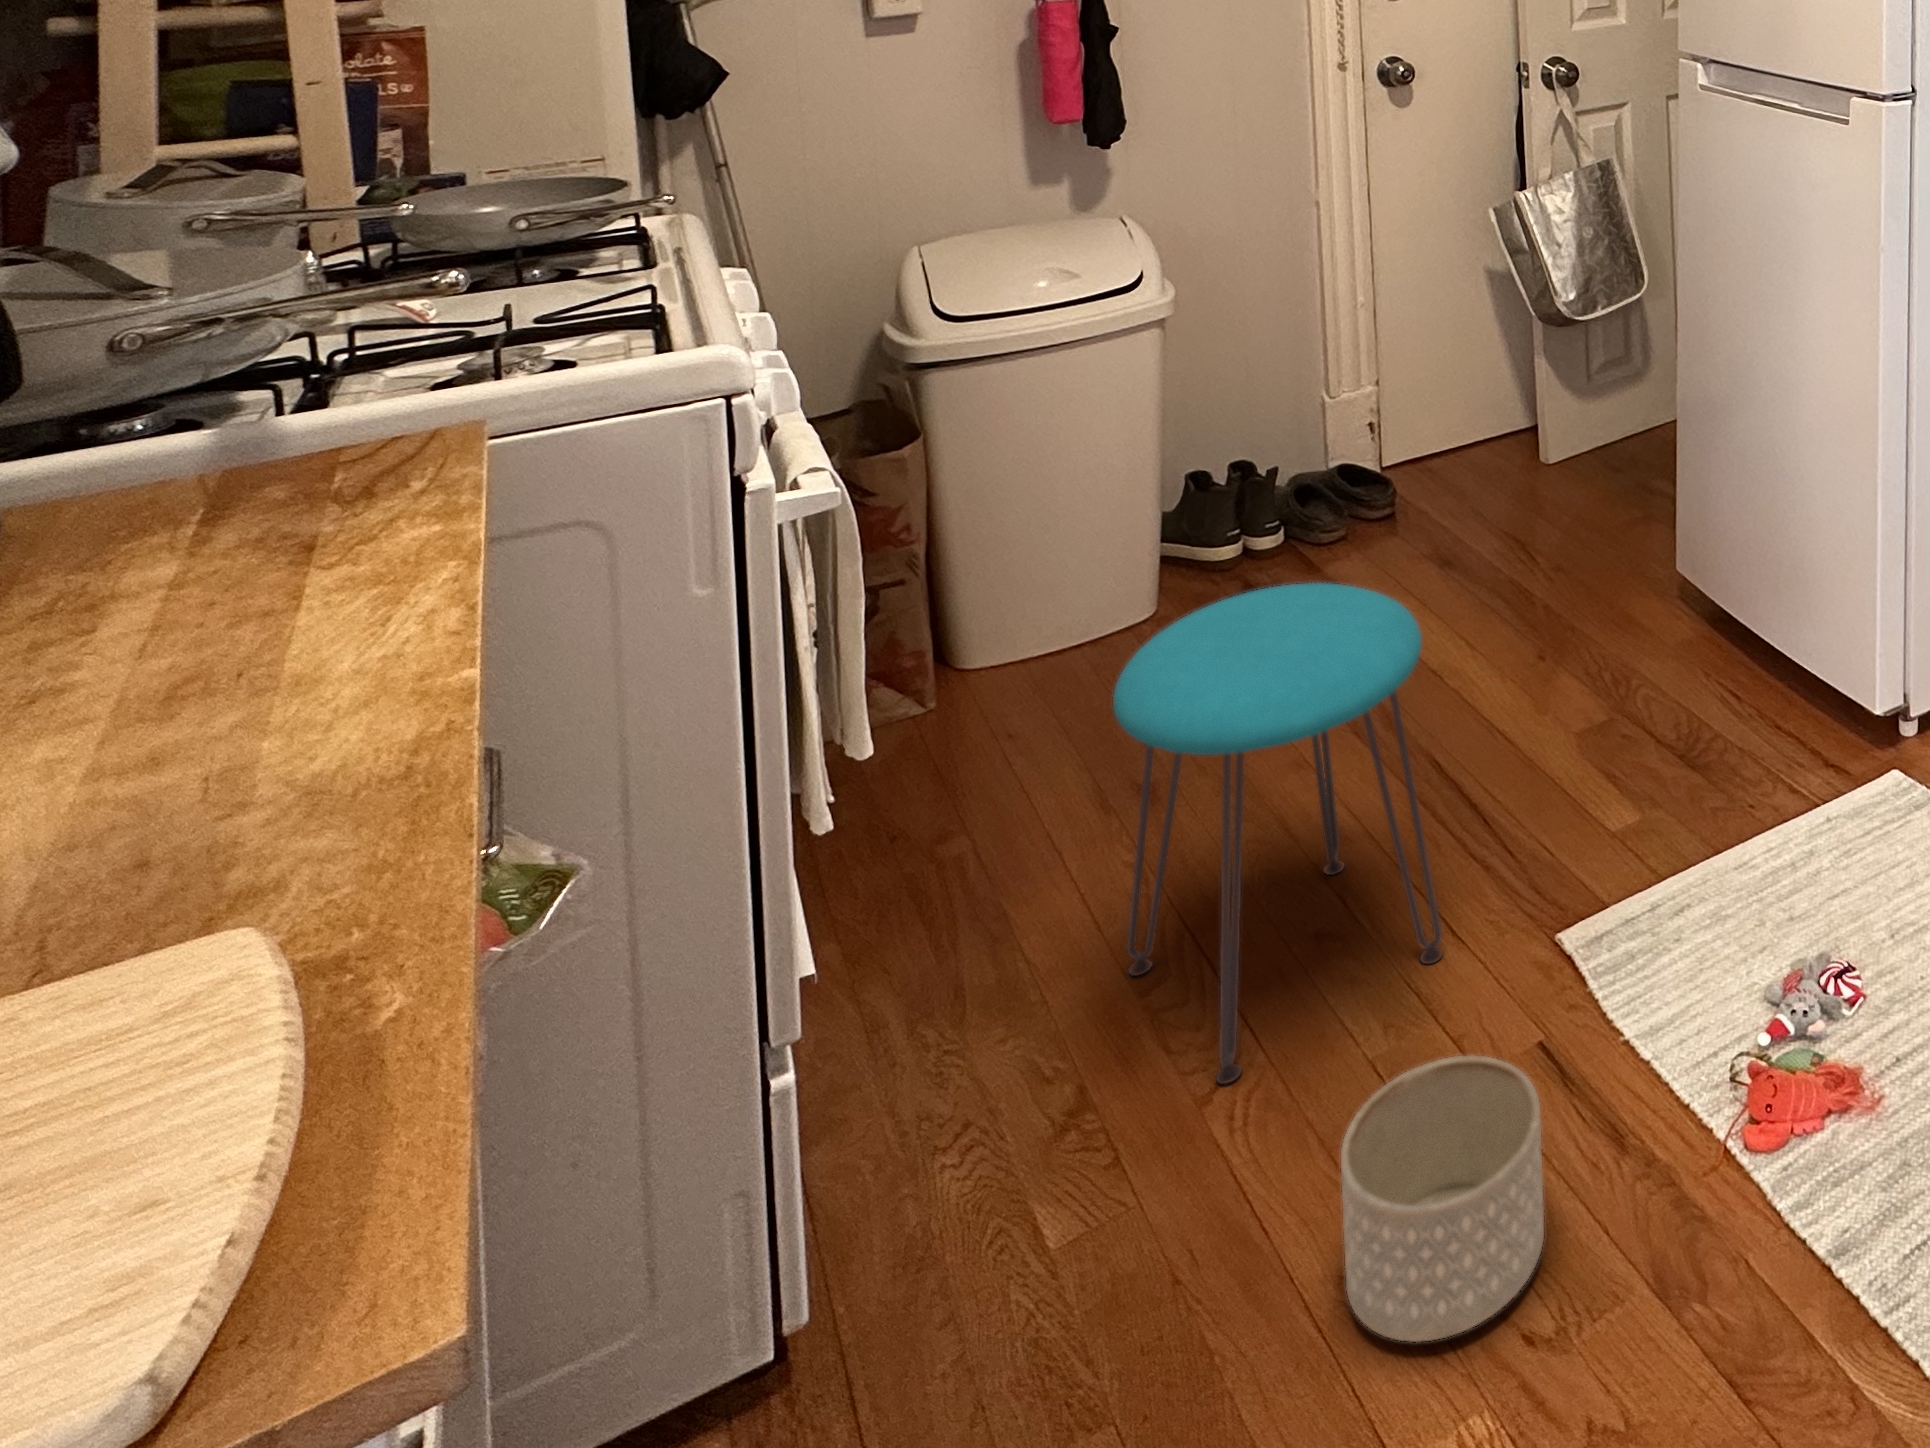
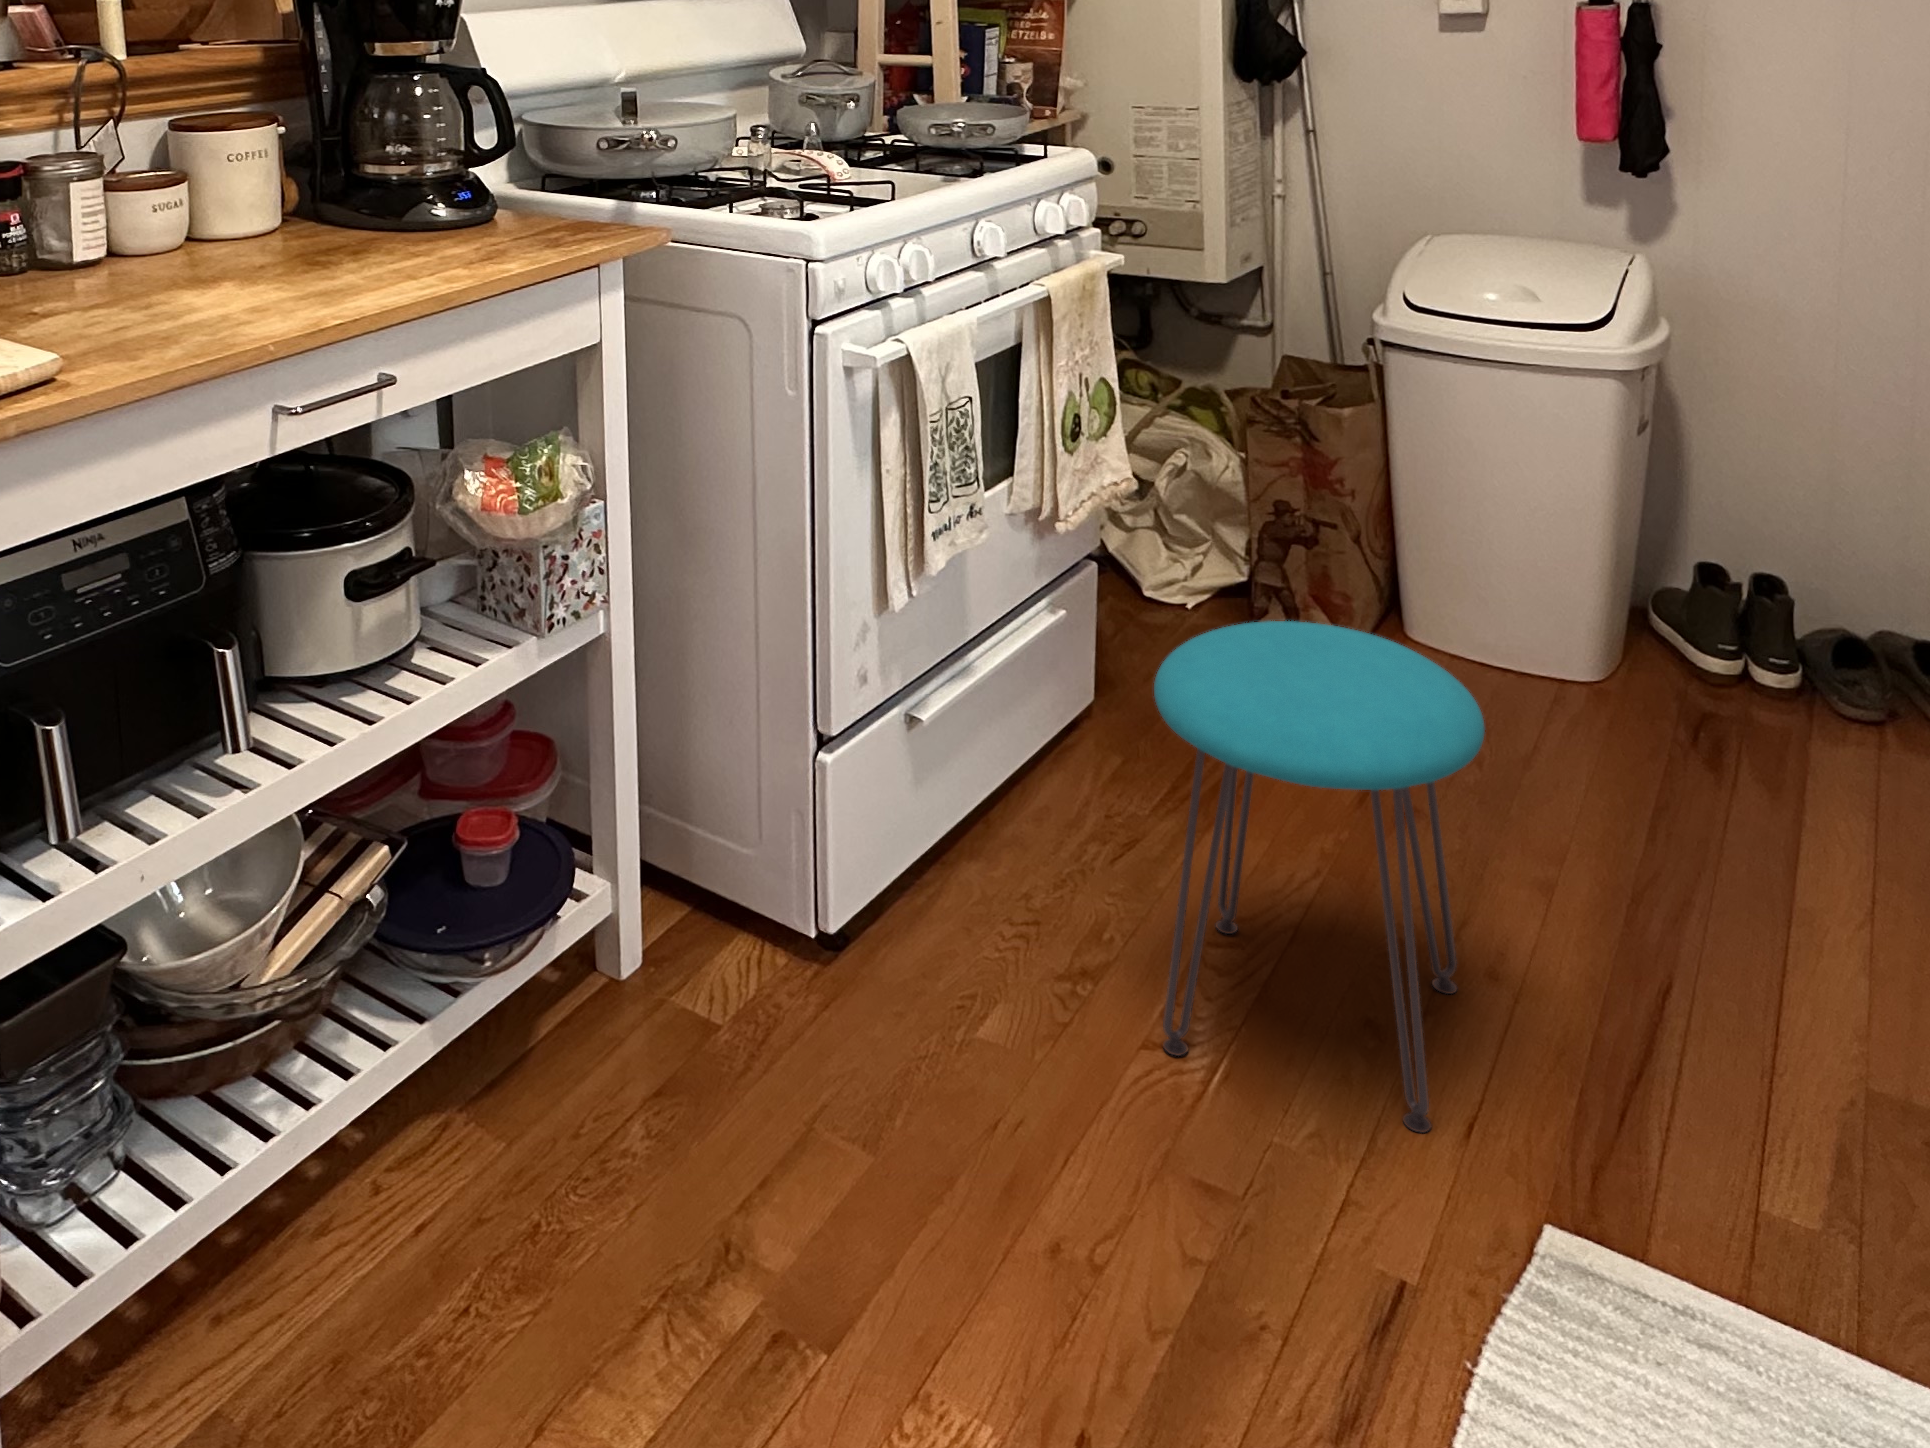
planter: present [1341,1056,1544,1342] -> none [999,1111,1212,1405]

